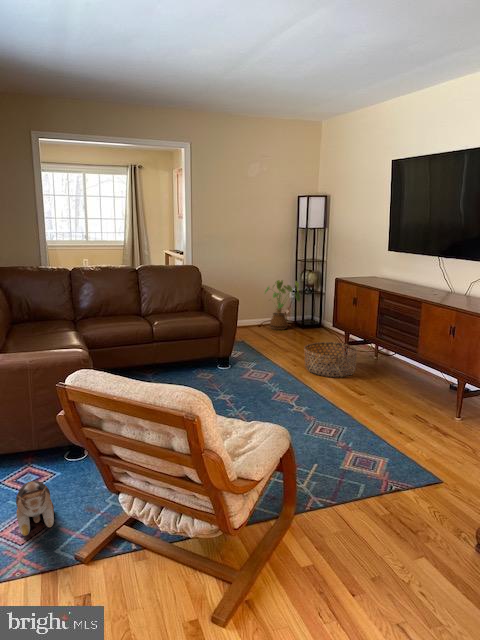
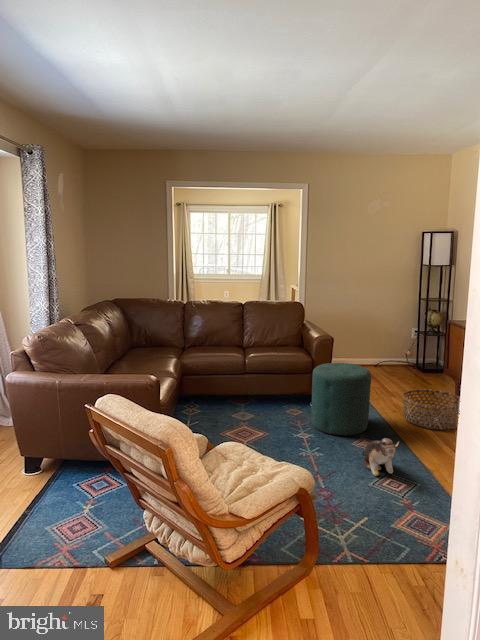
house plant: present [265,280,300,330] -> none [378,319,419,372]
ottoman: none [227,323,282,392] -> present [311,363,371,436]
plush toy: present [16,481,54,536] -> present [363,438,399,476]

